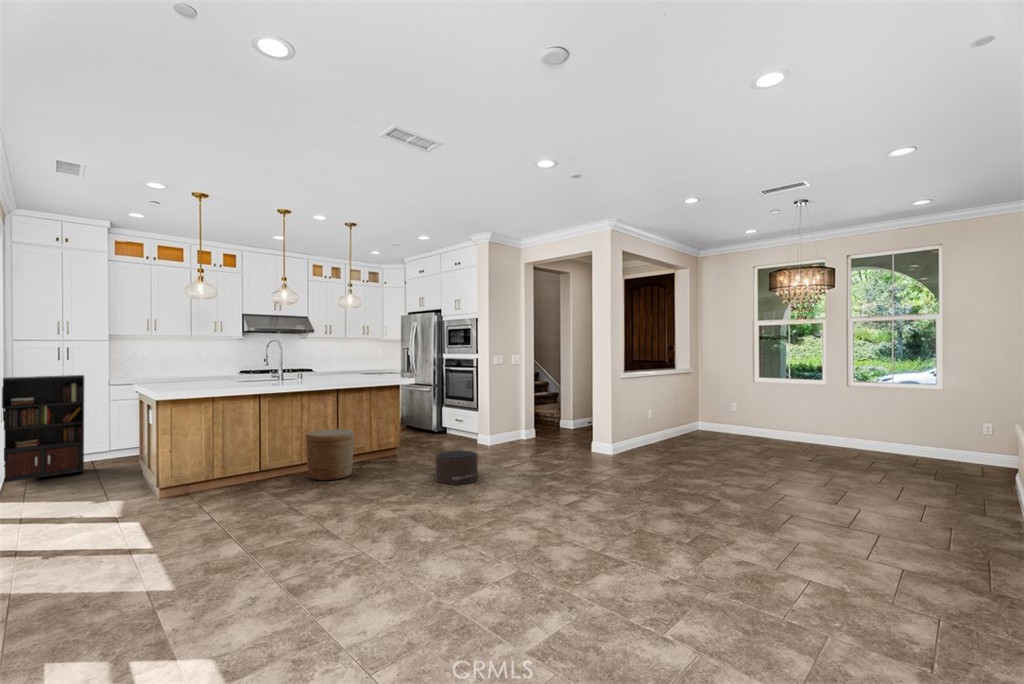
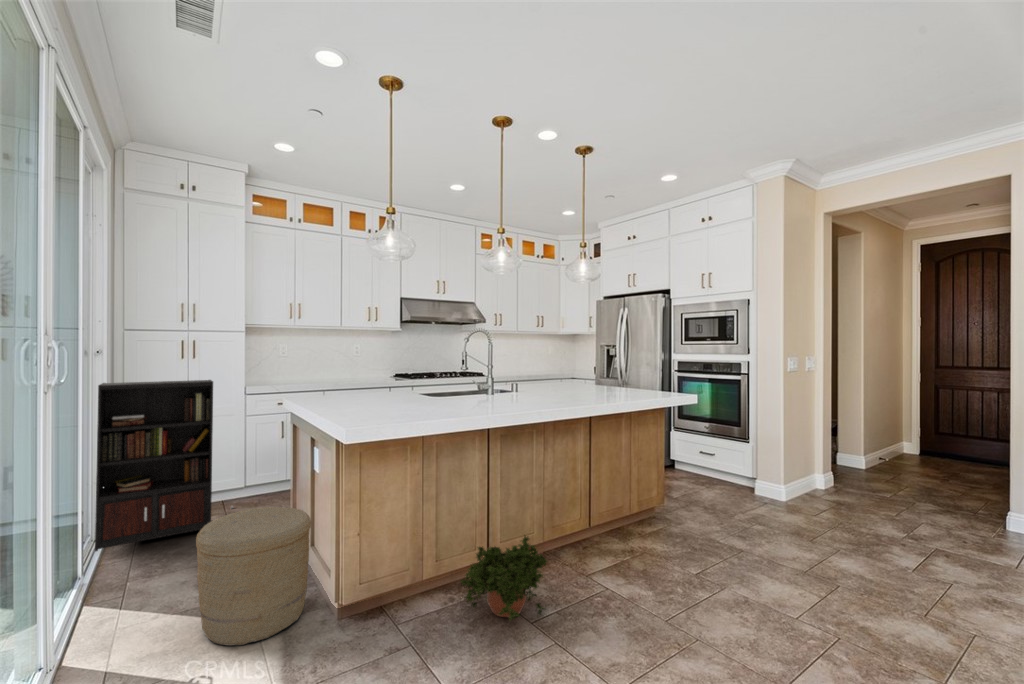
woven basket: present [306,429,354,481] -> present [196,507,311,646]
pouf: present [432,450,478,484] -> none [794,536,936,624]
potted plant: none [231,453,283,492] -> present [461,536,547,620]

